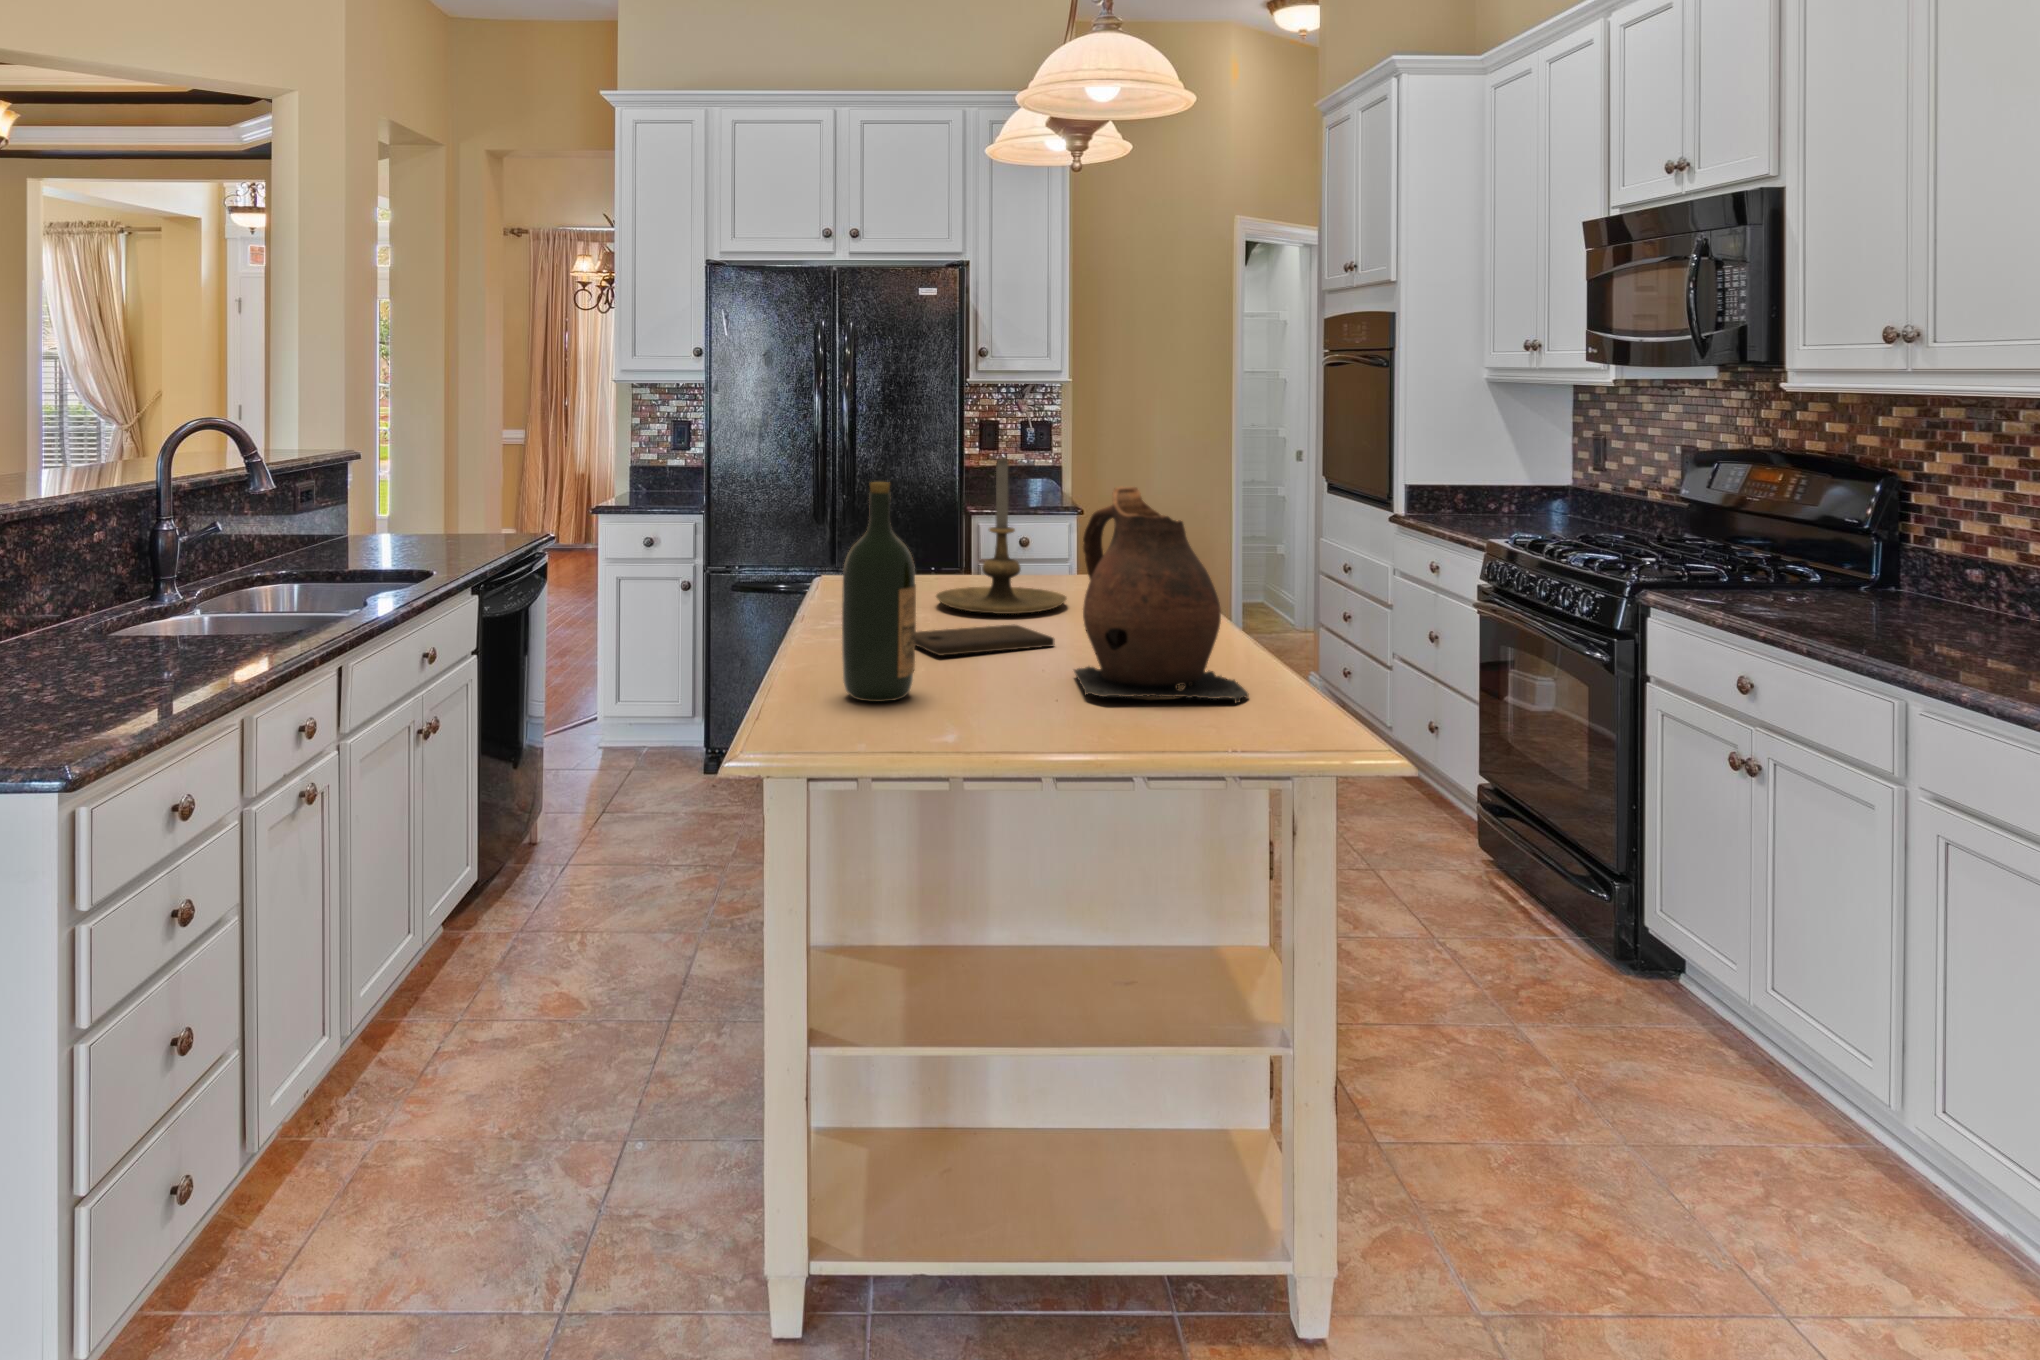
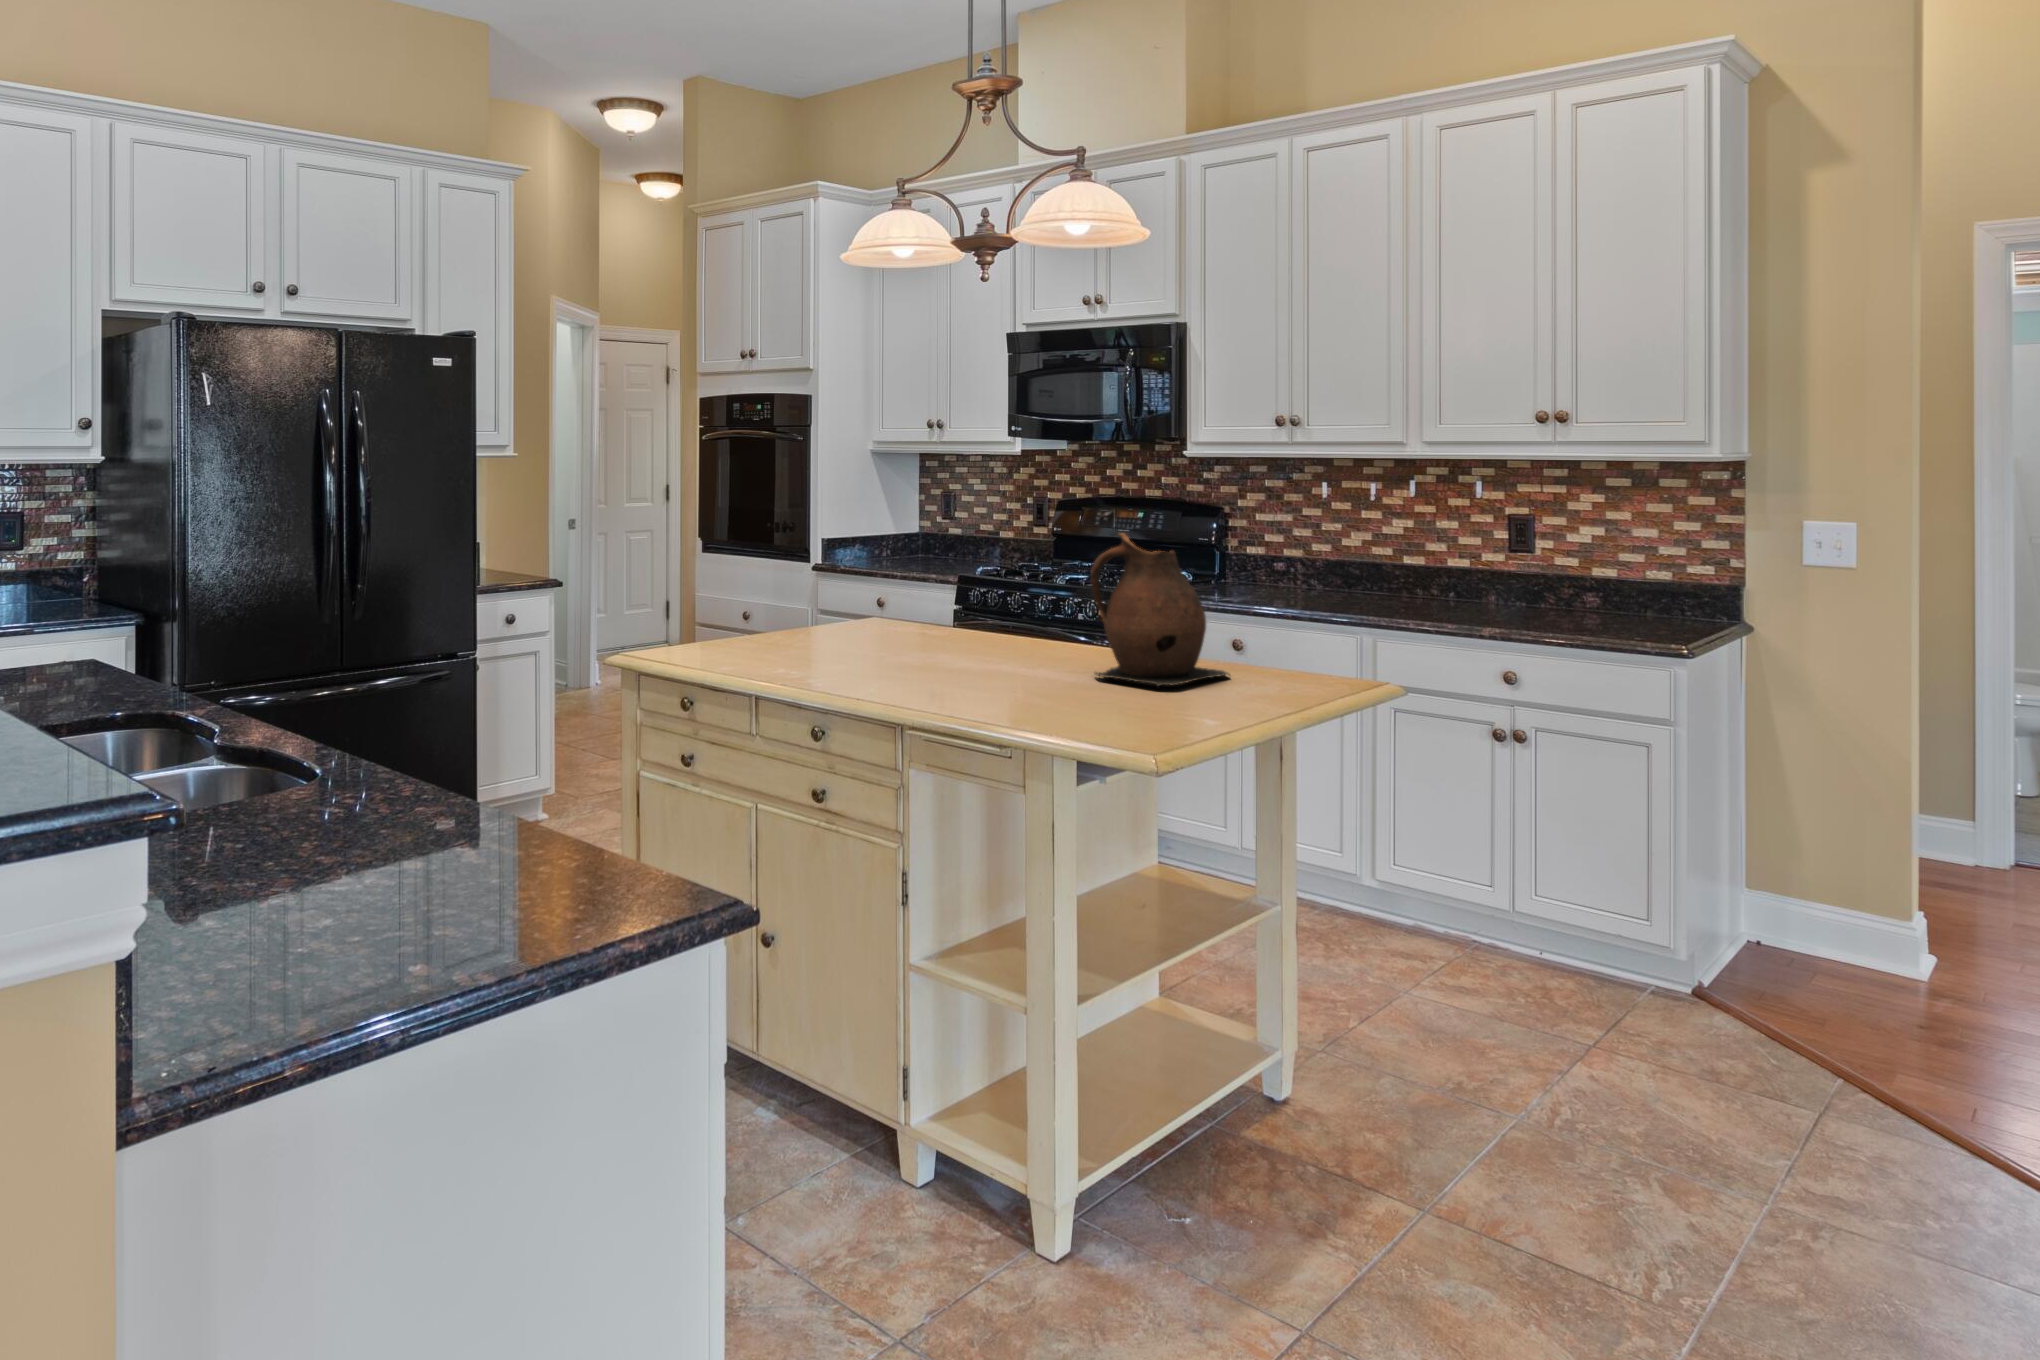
candle holder: present [936,459,1067,614] -> none [815,522,930,656]
wine bottle: present [842,482,916,702] -> none [1013,538,1072,716]
cutting board: present [915,625,1054,655] -> none [916,658,1014,684]

